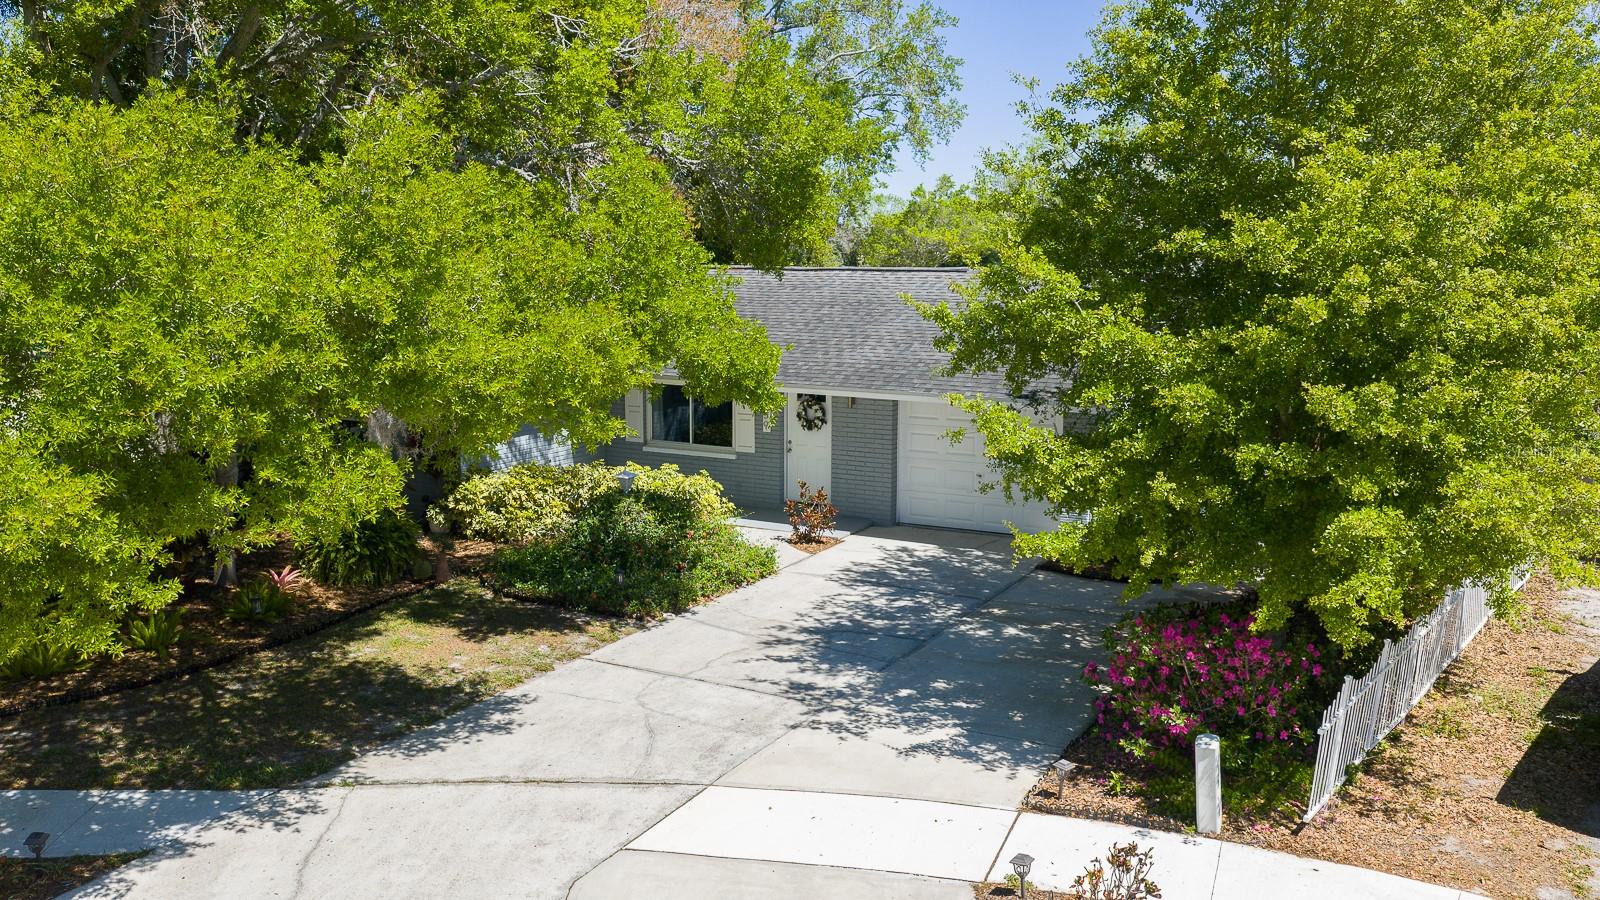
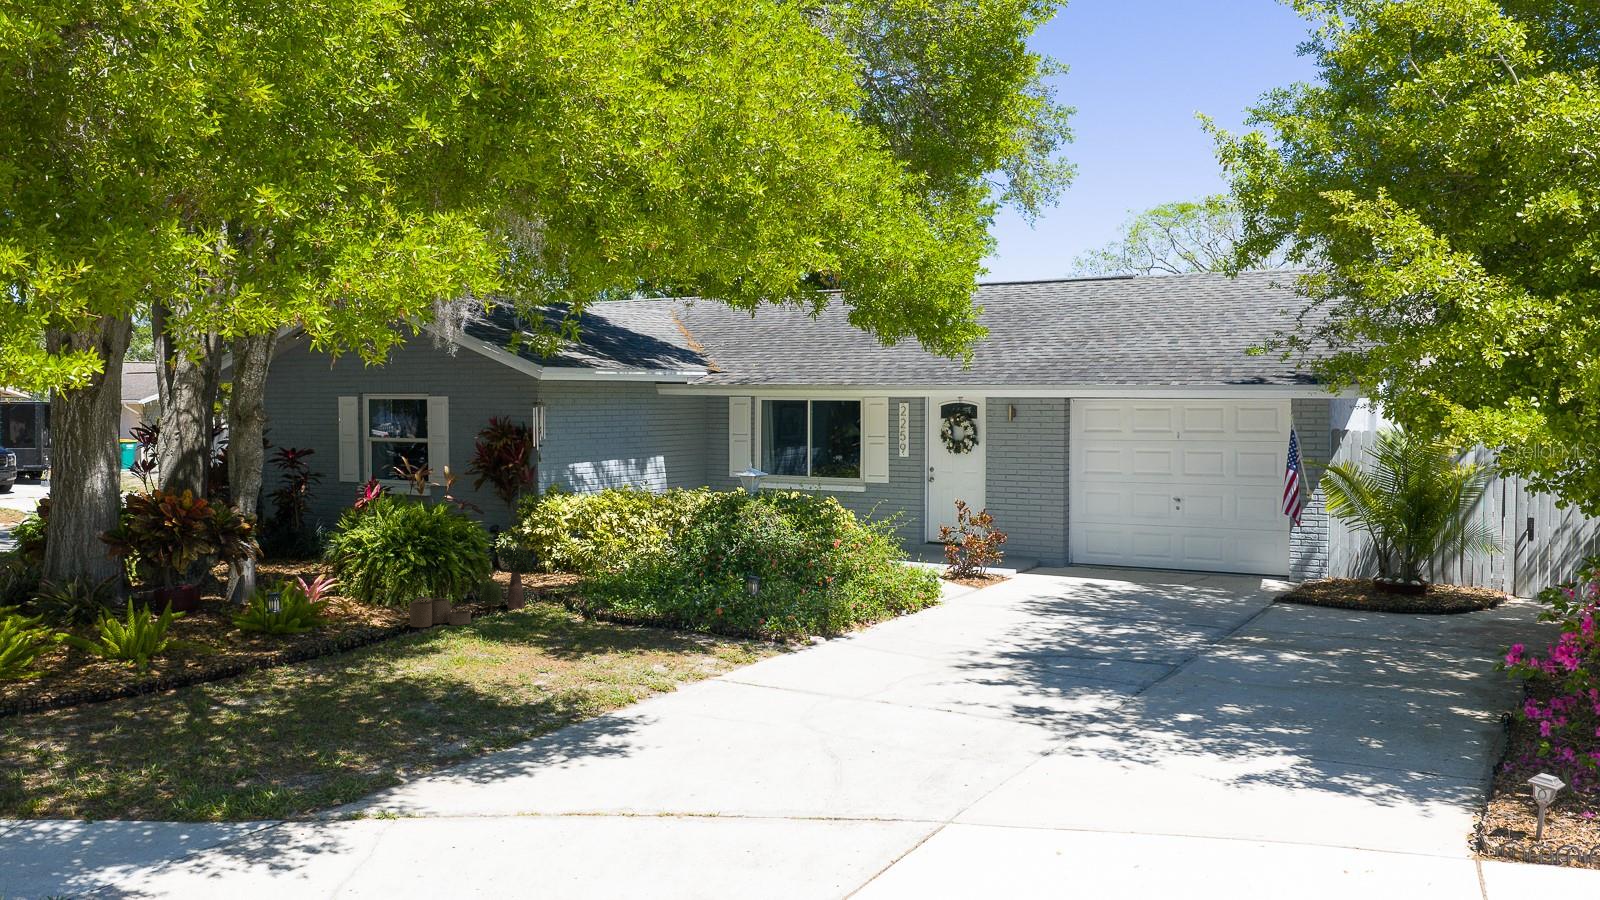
woven basket: none [357,576,407,604] -> present [409,595,471,627]

